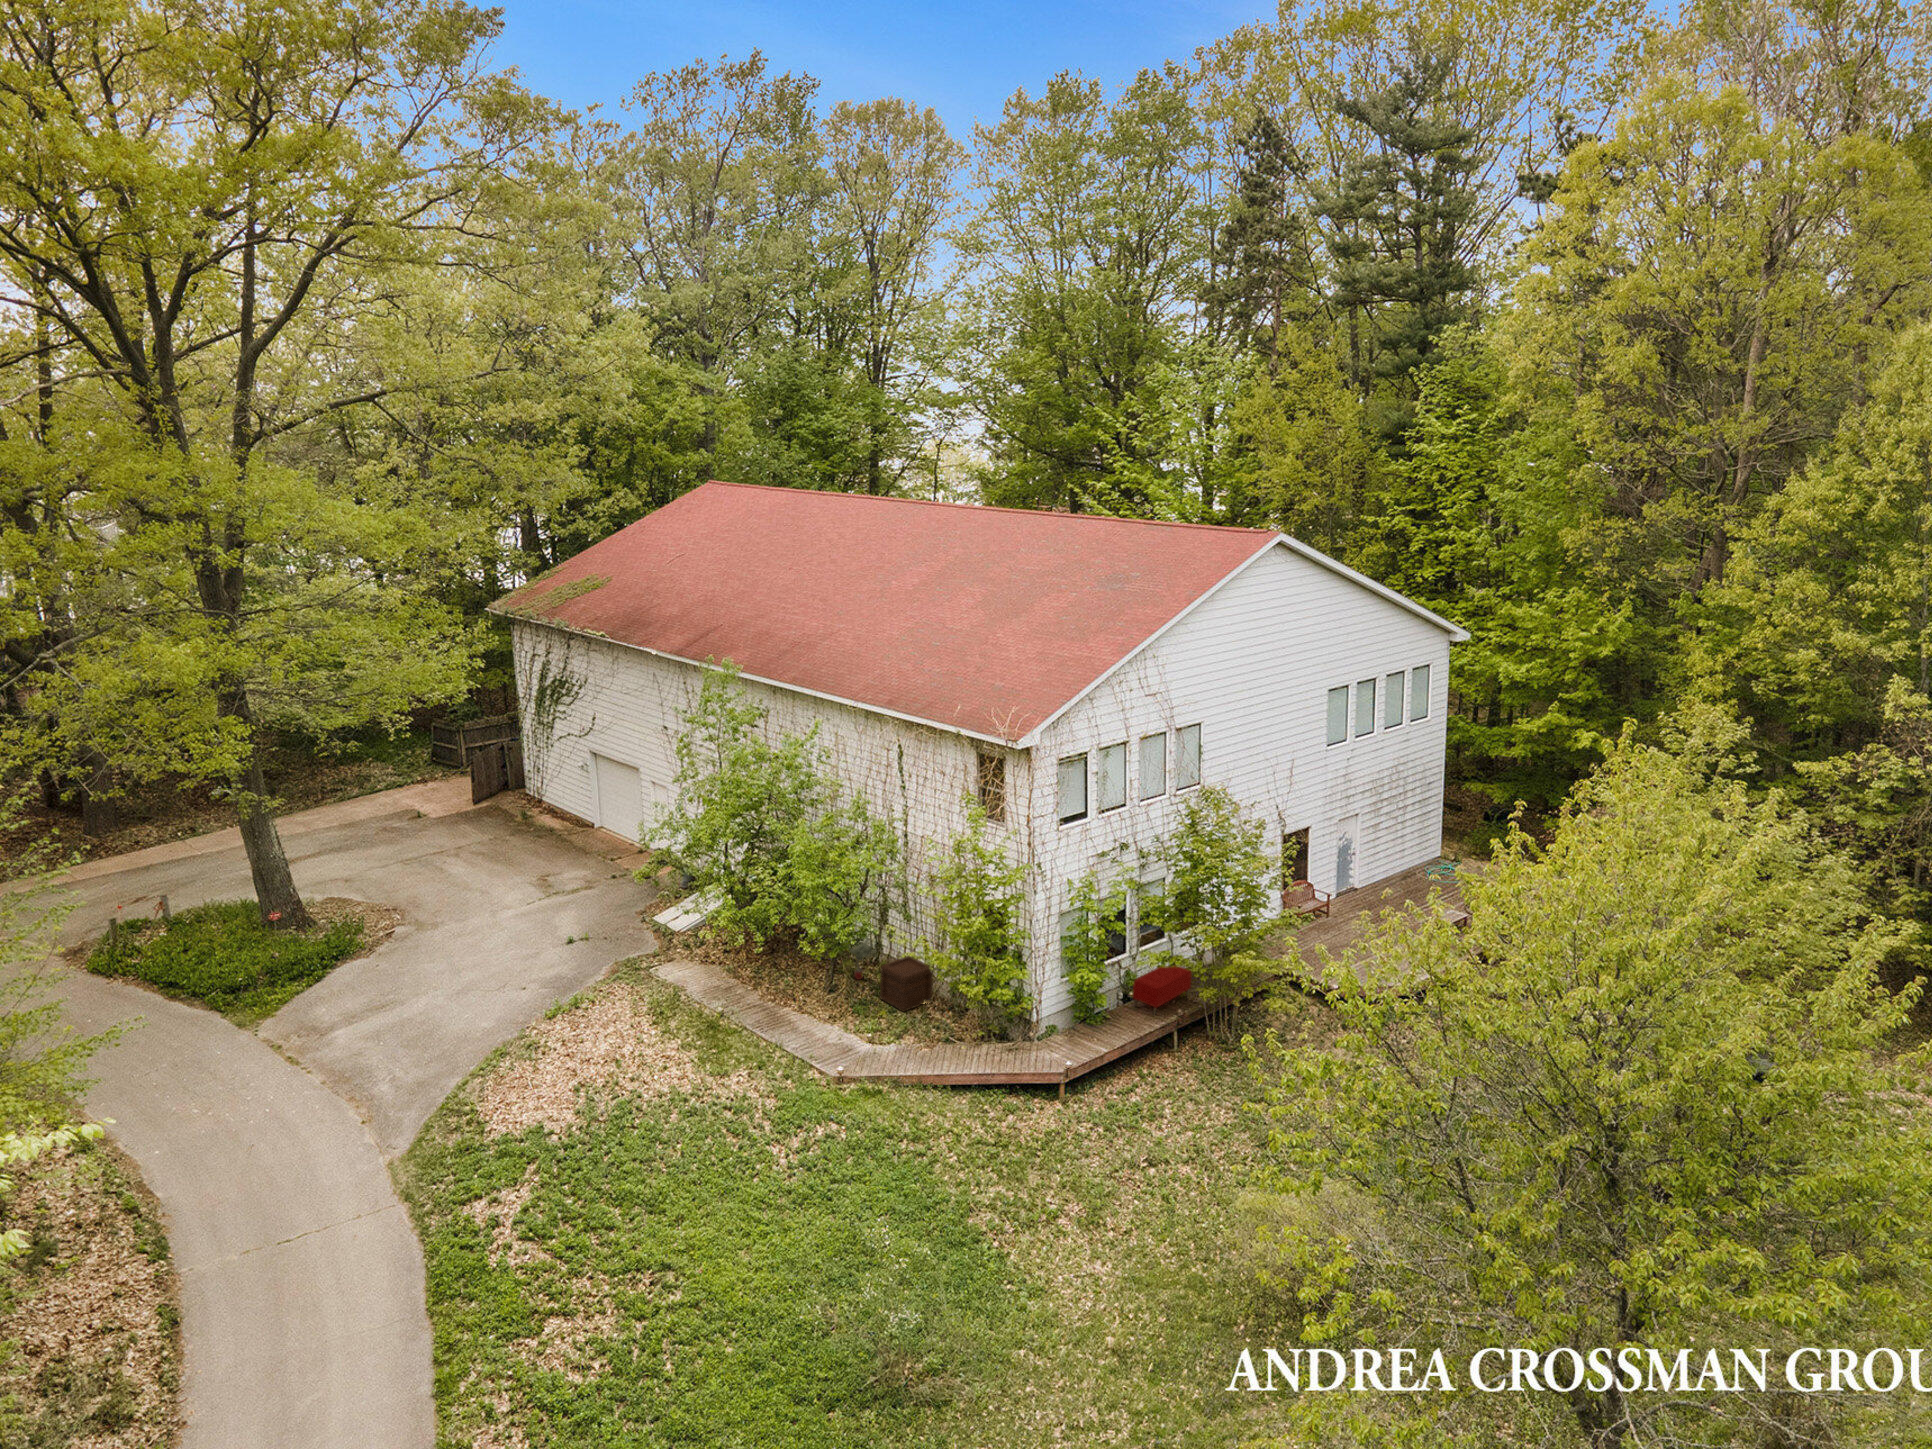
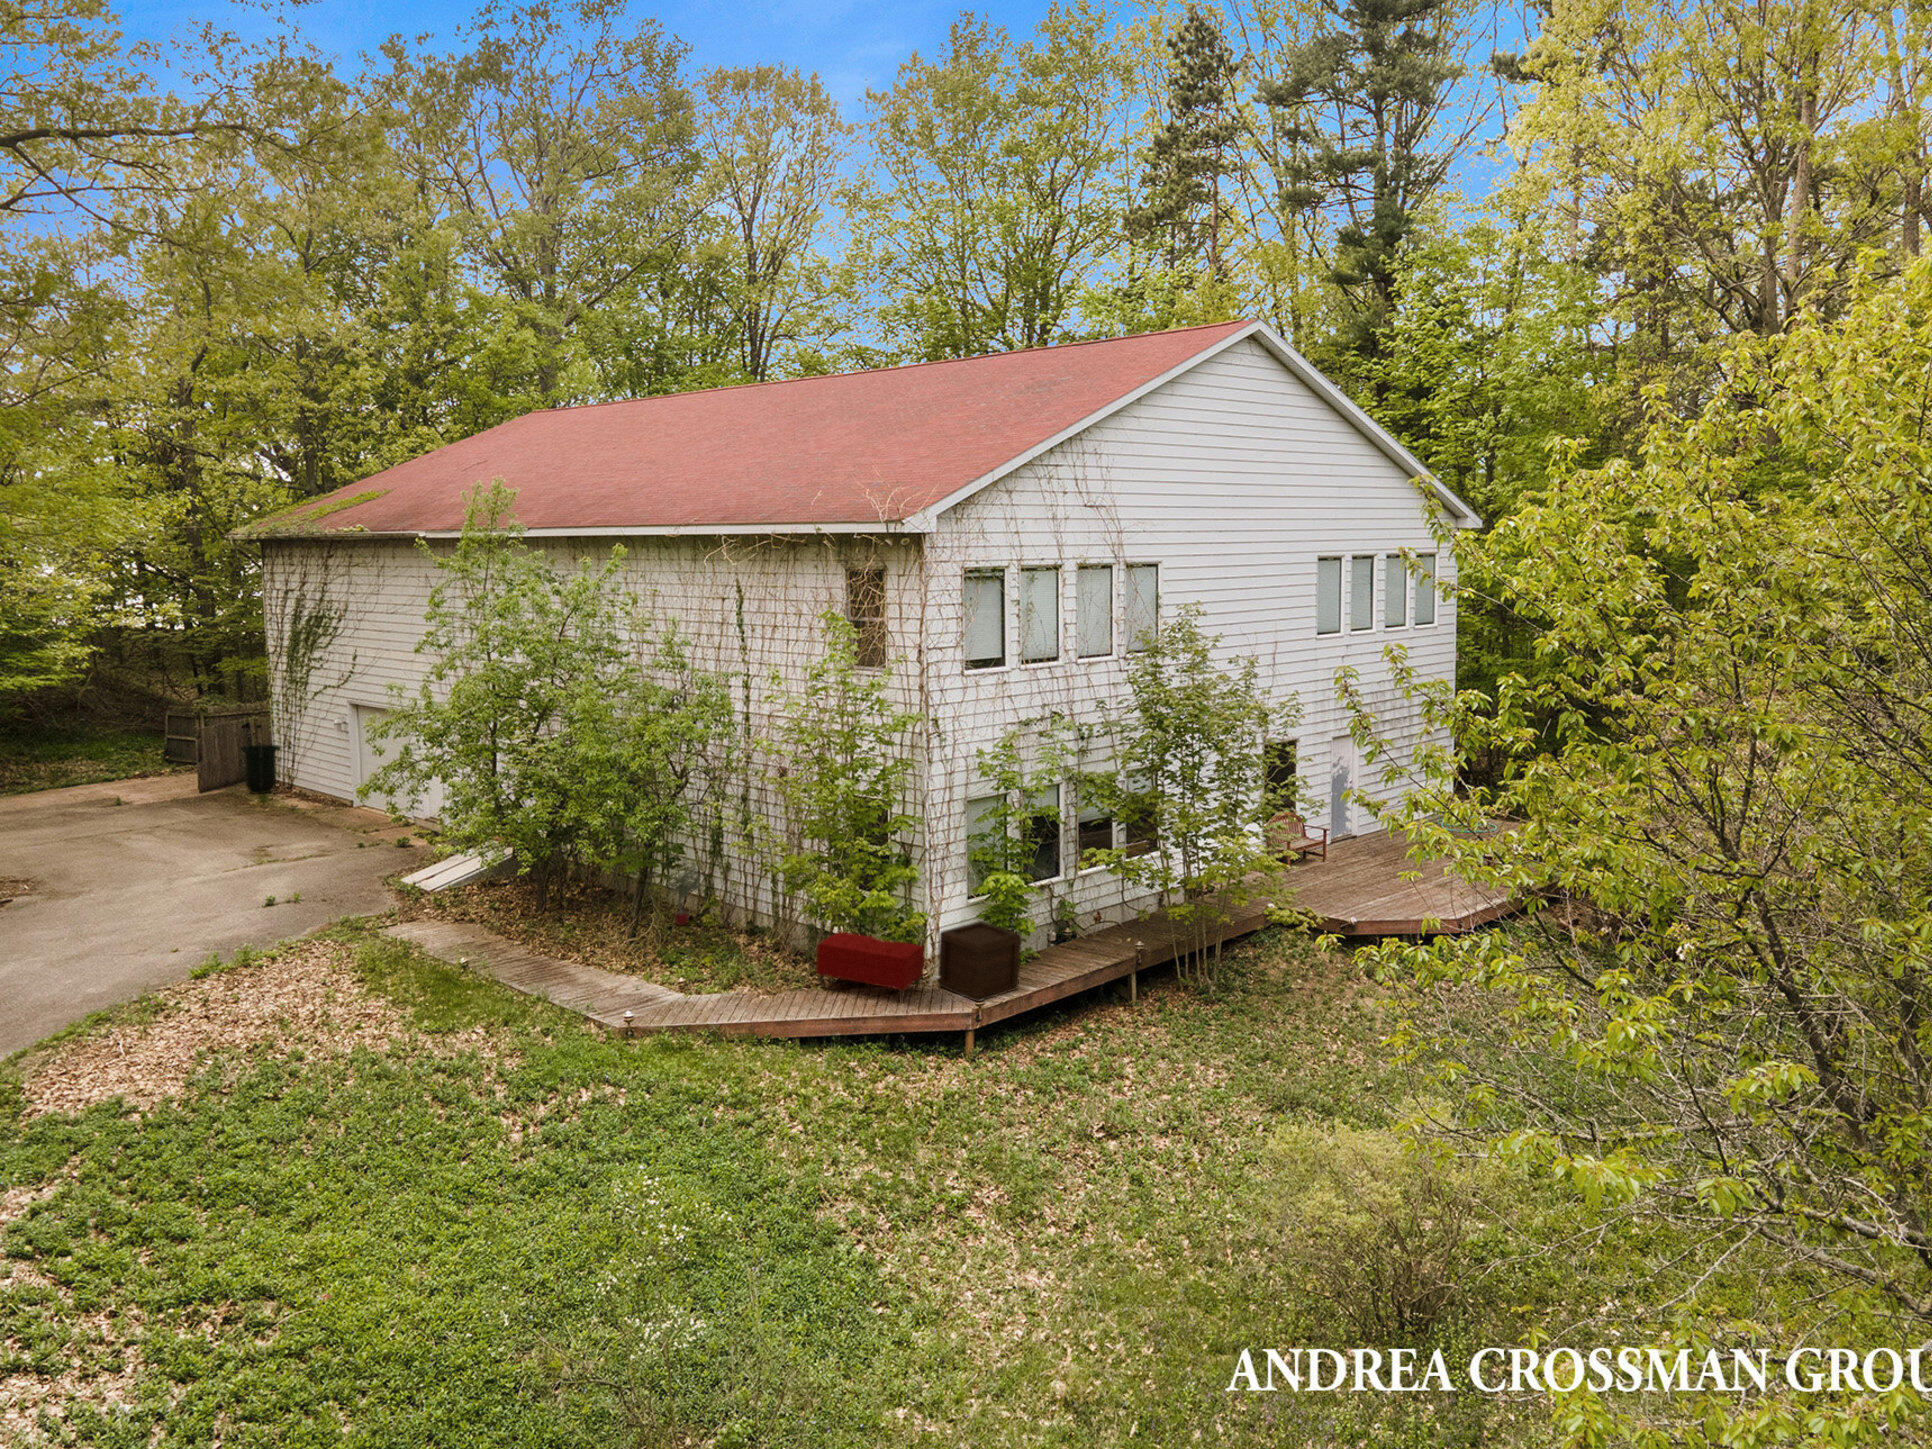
trash can: none [509,788,539,827] -> present [240,745,281,794]
wooden crate: present [880,956,933,1011] -> present [938,921,1021,1002]
bench: present [1132,966,1191,1015] -> present [816,932,924,1003]

